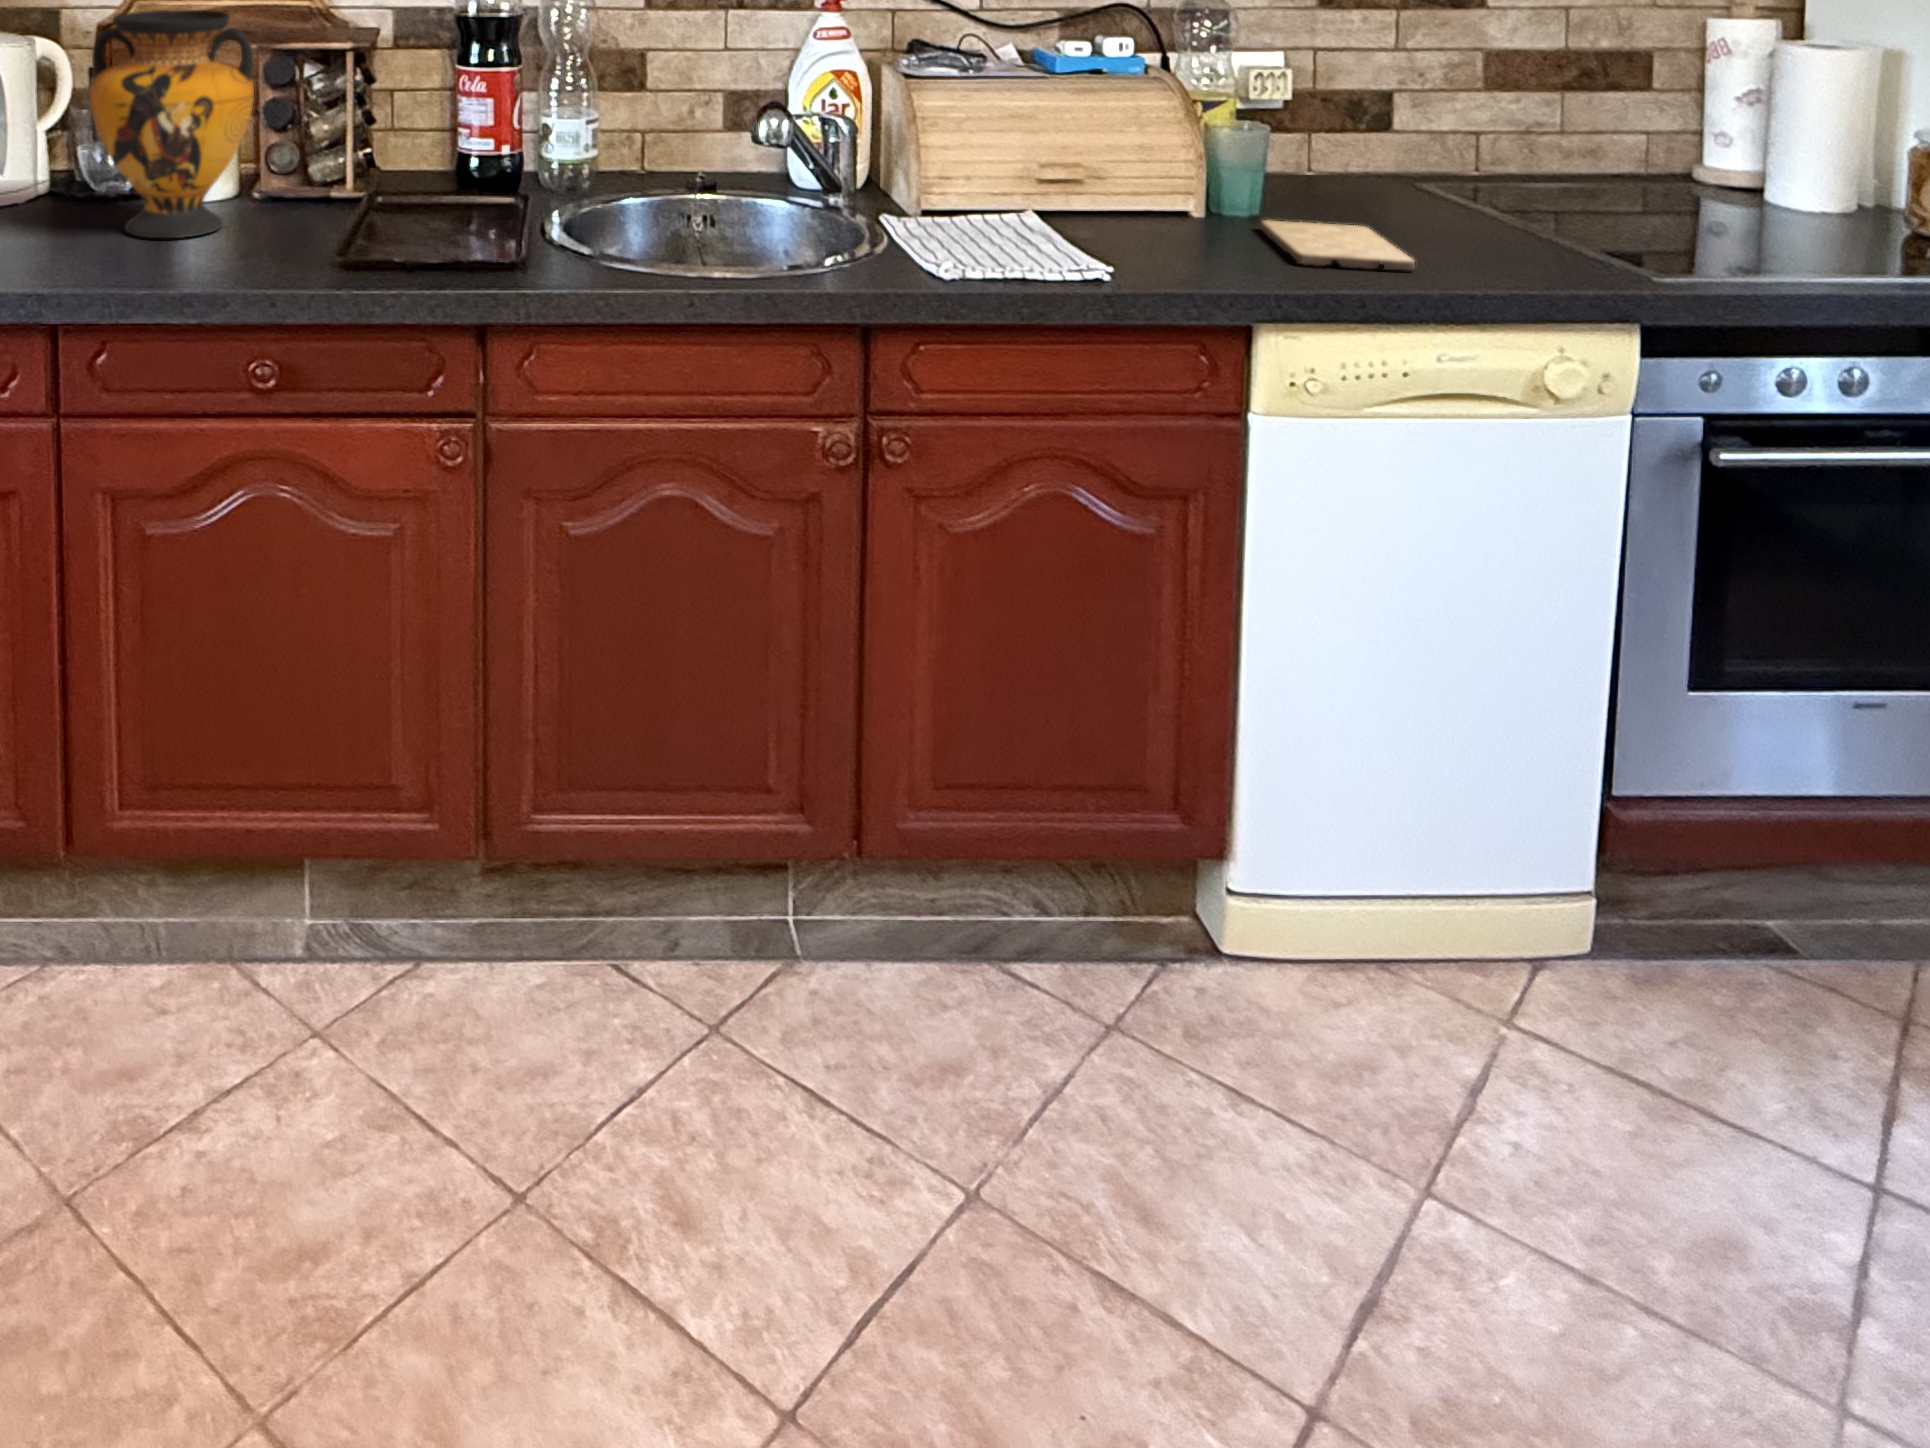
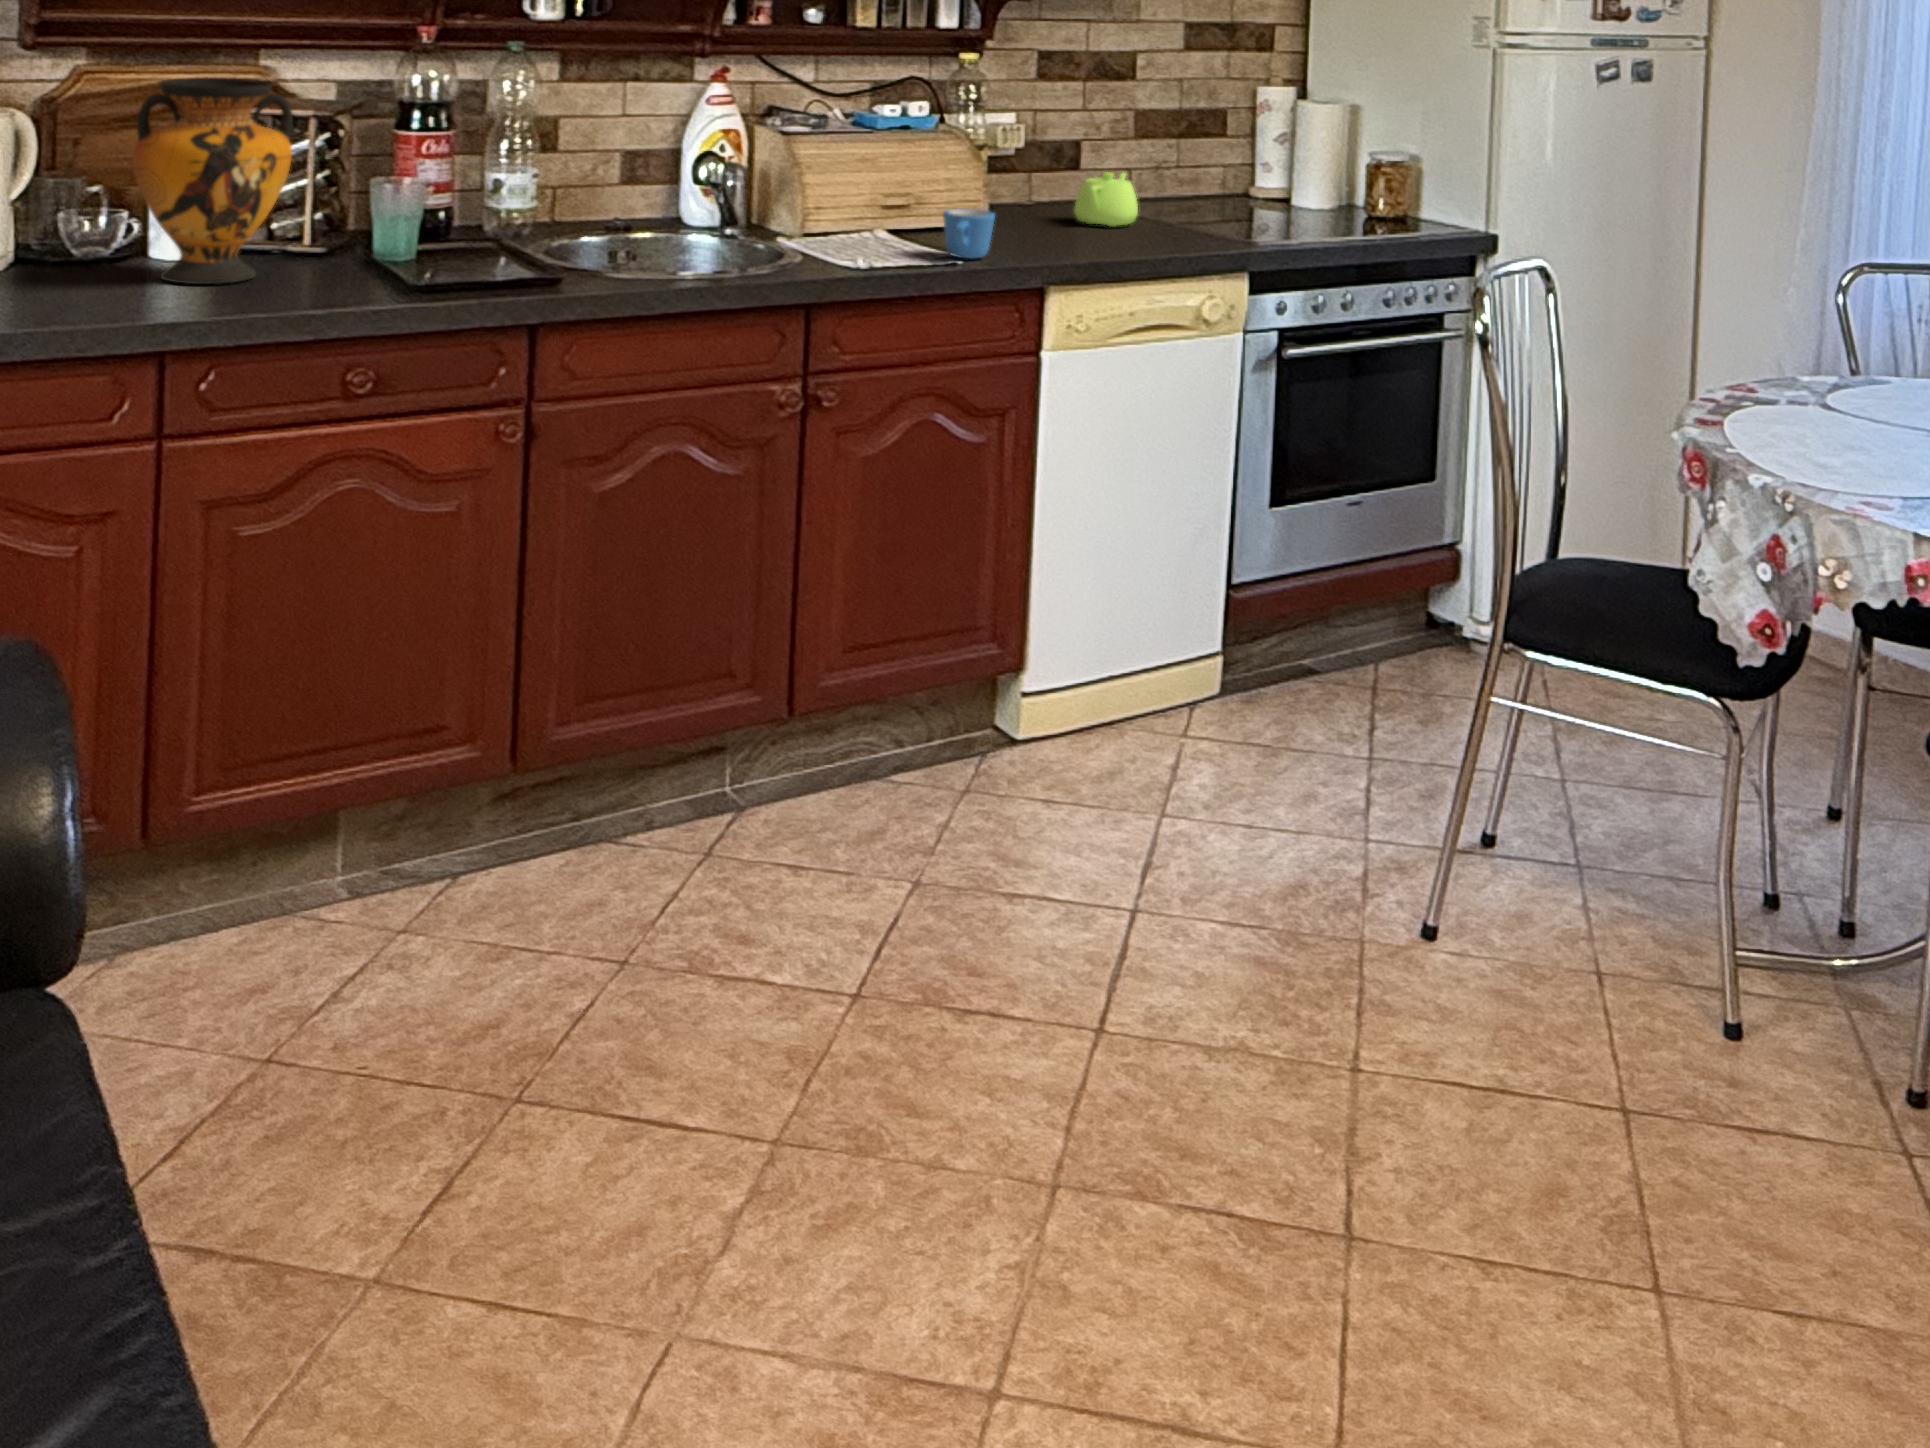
teapot: none [1354,141,1460,221] -> present [1074,172,1138,227]
mug: none [1090,194,1169,268] -> present [943,209,995,258]
cutting board: present [1261,220,1415,270] -> none [1029,229,1132,251]

